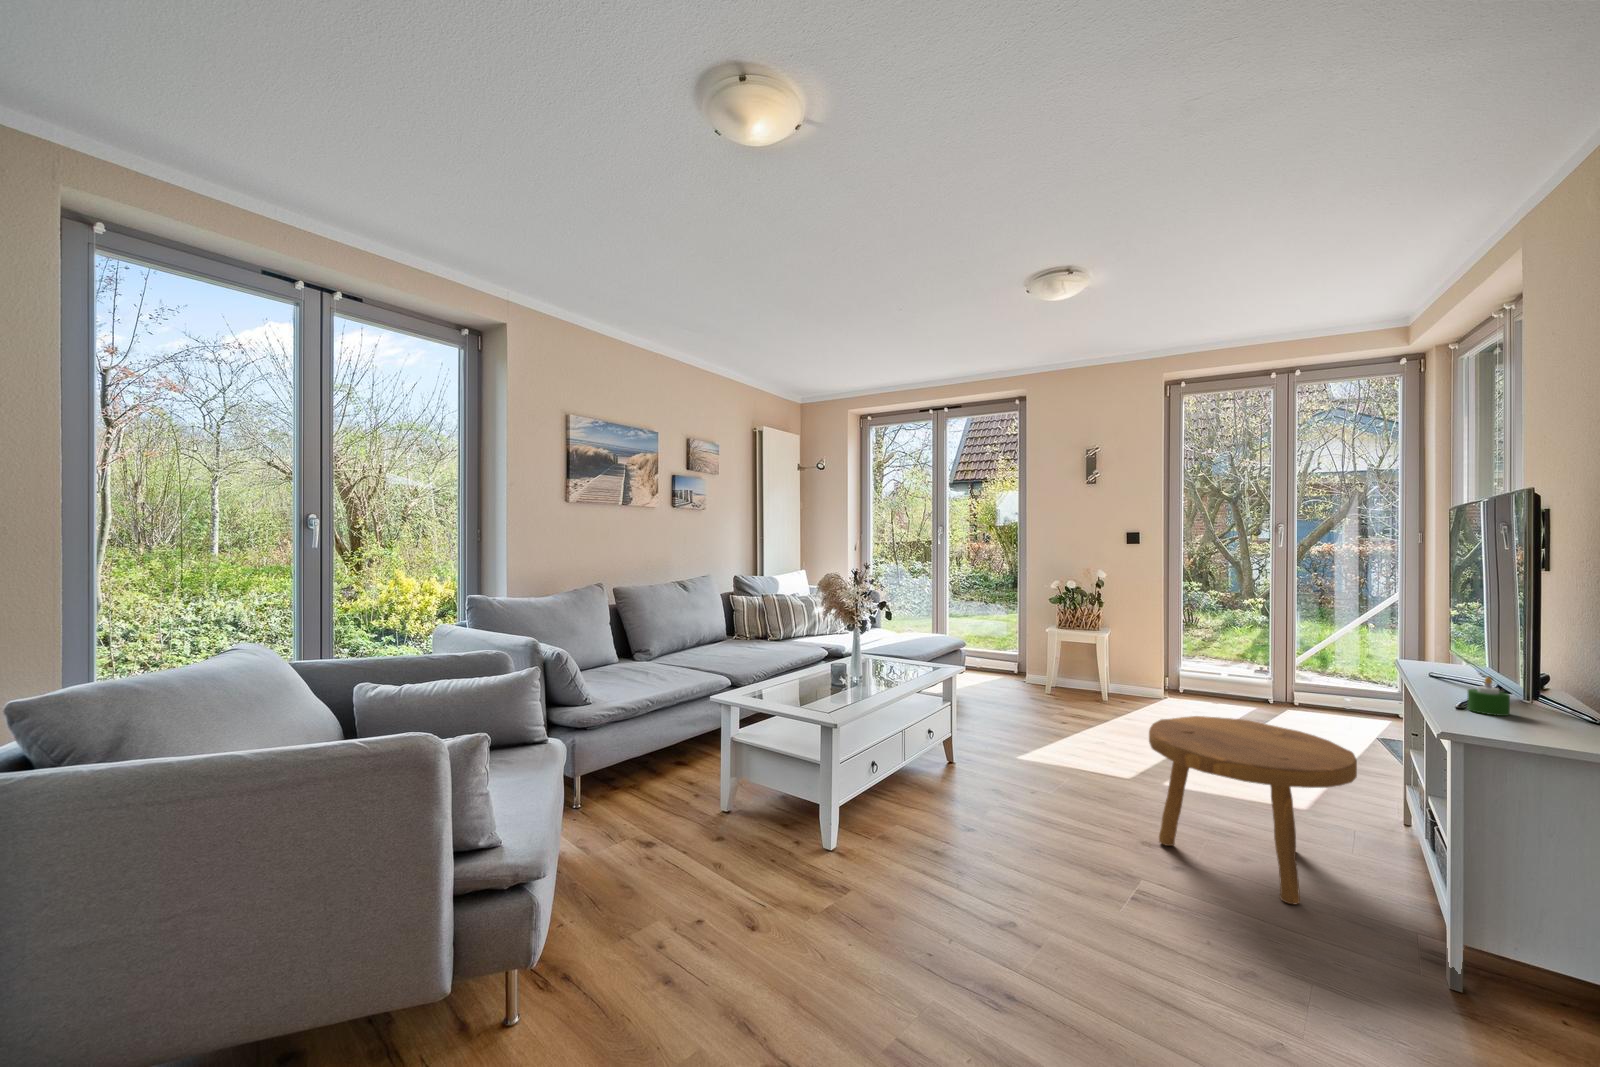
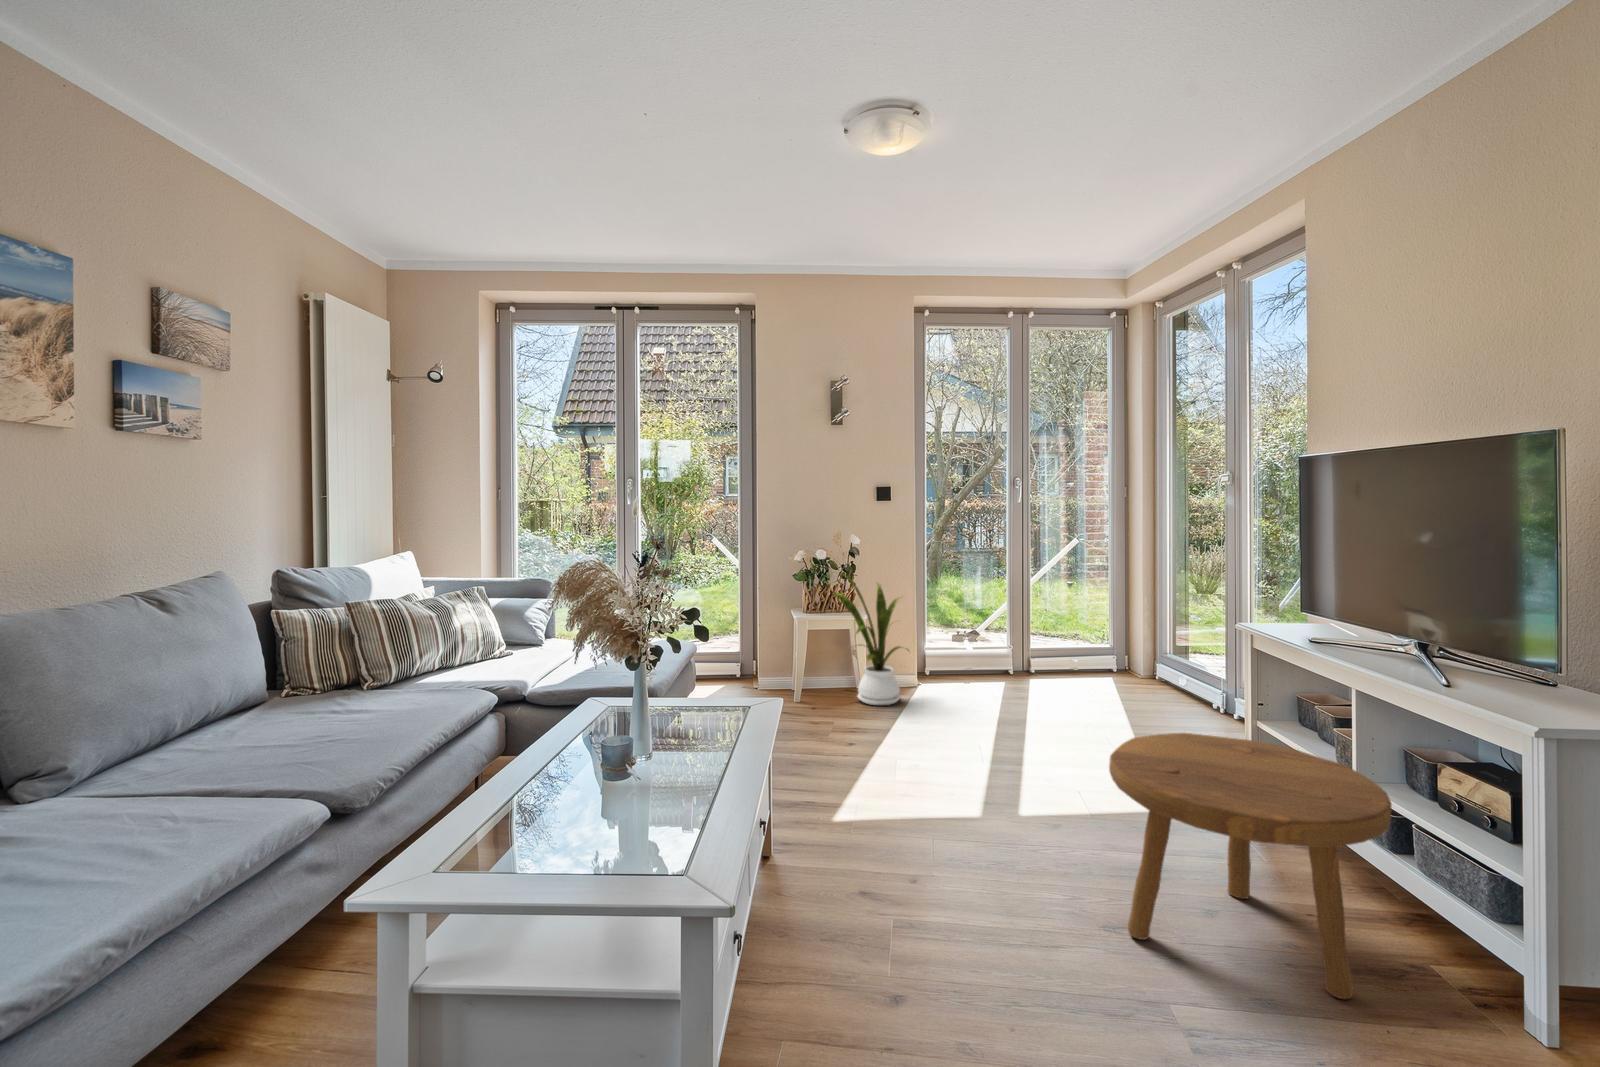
house plant: none [1076,597,1149,705] -> present [834,576,901,705]
candle: present [1467,677,1510,716] -> none [1494,657,1545,705]

